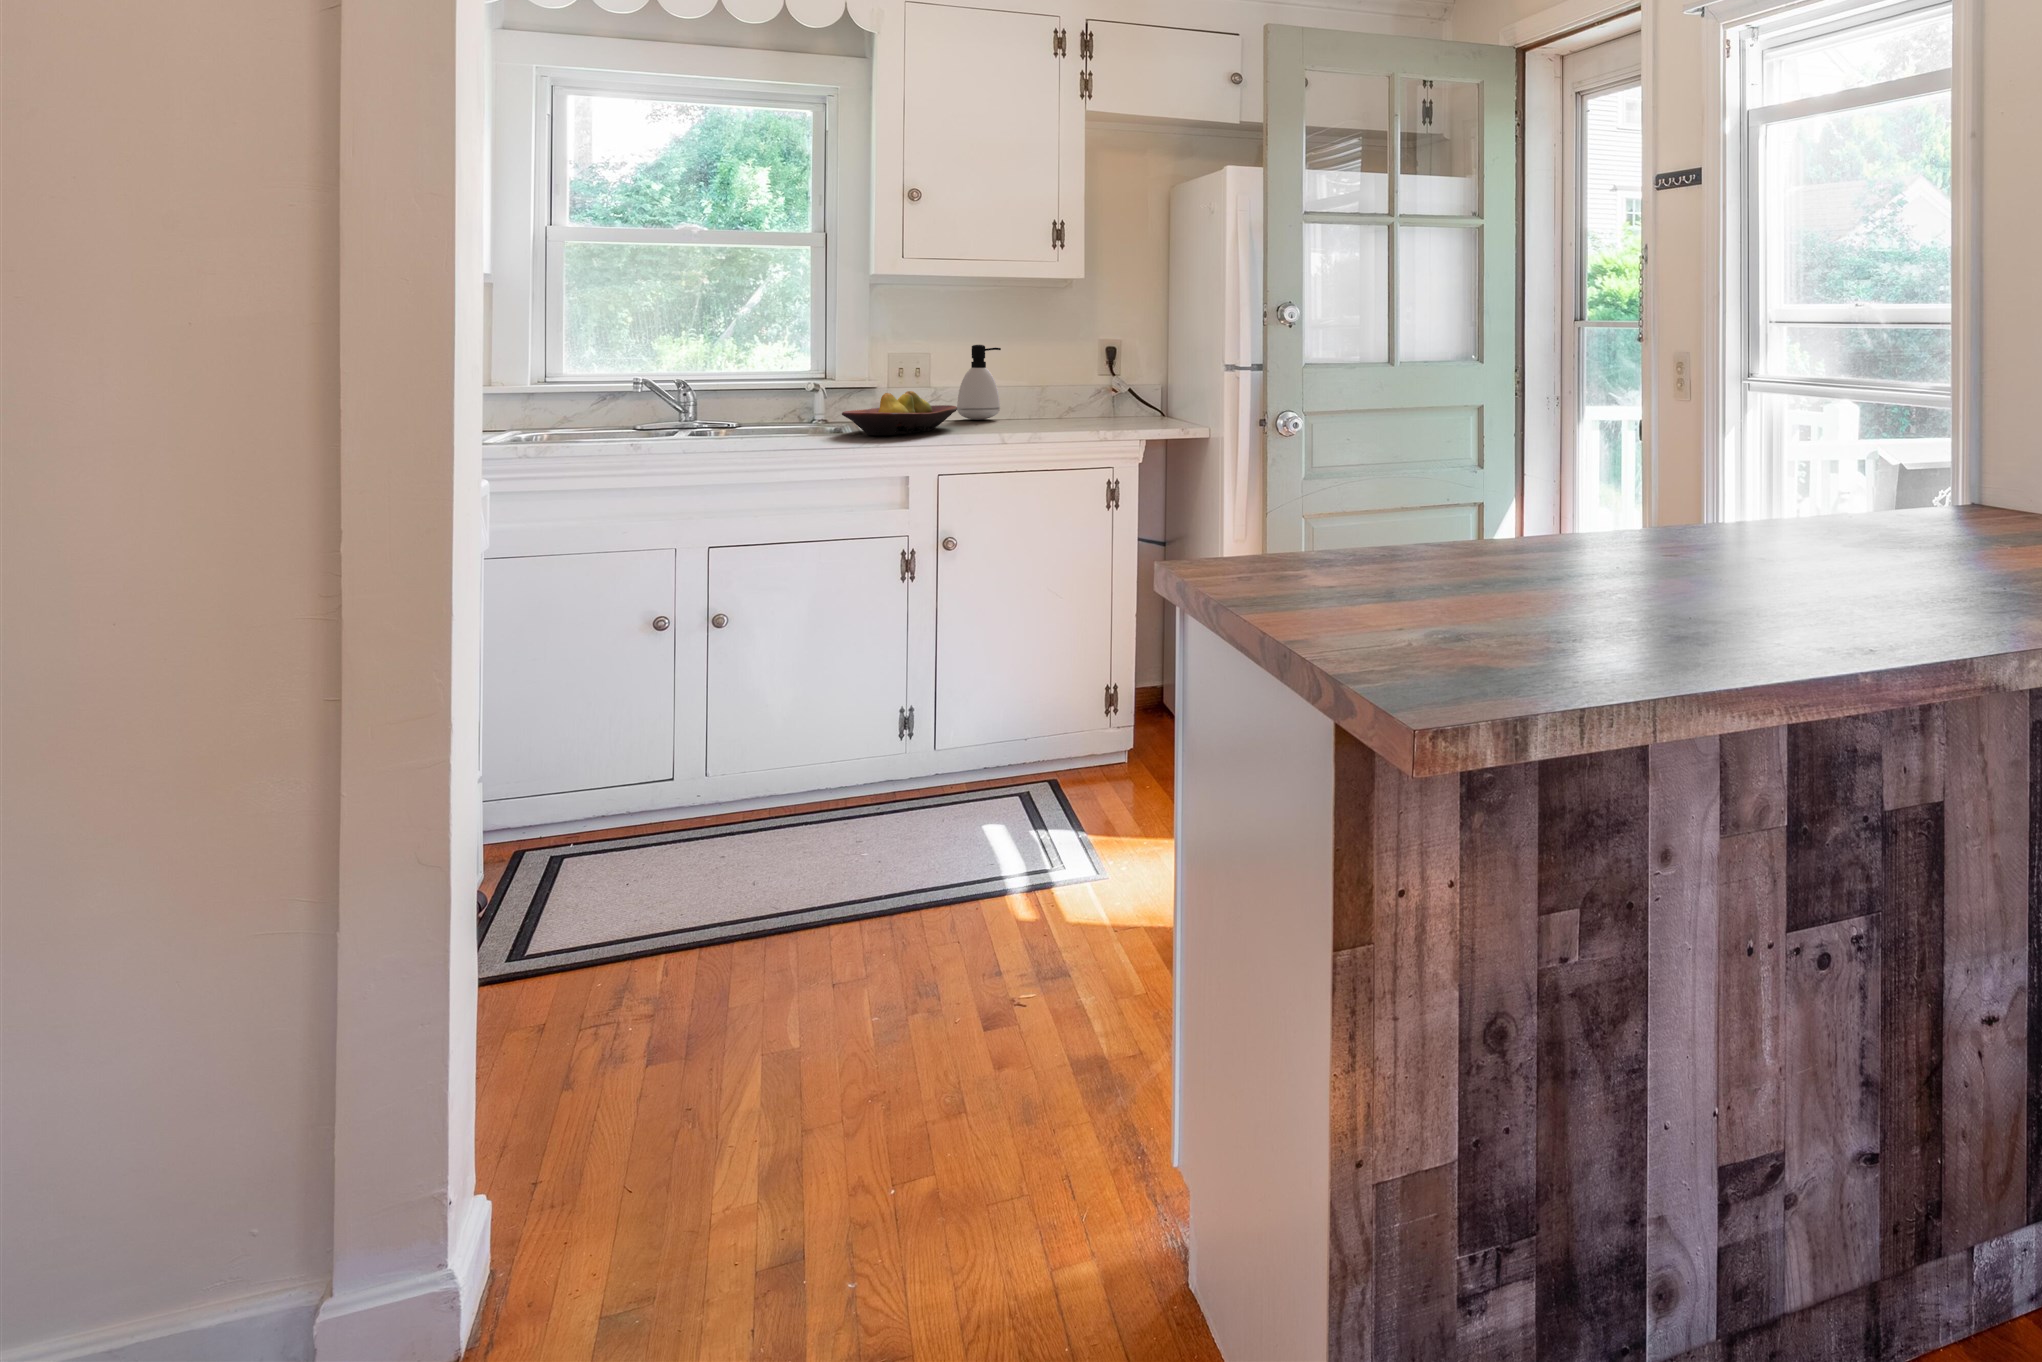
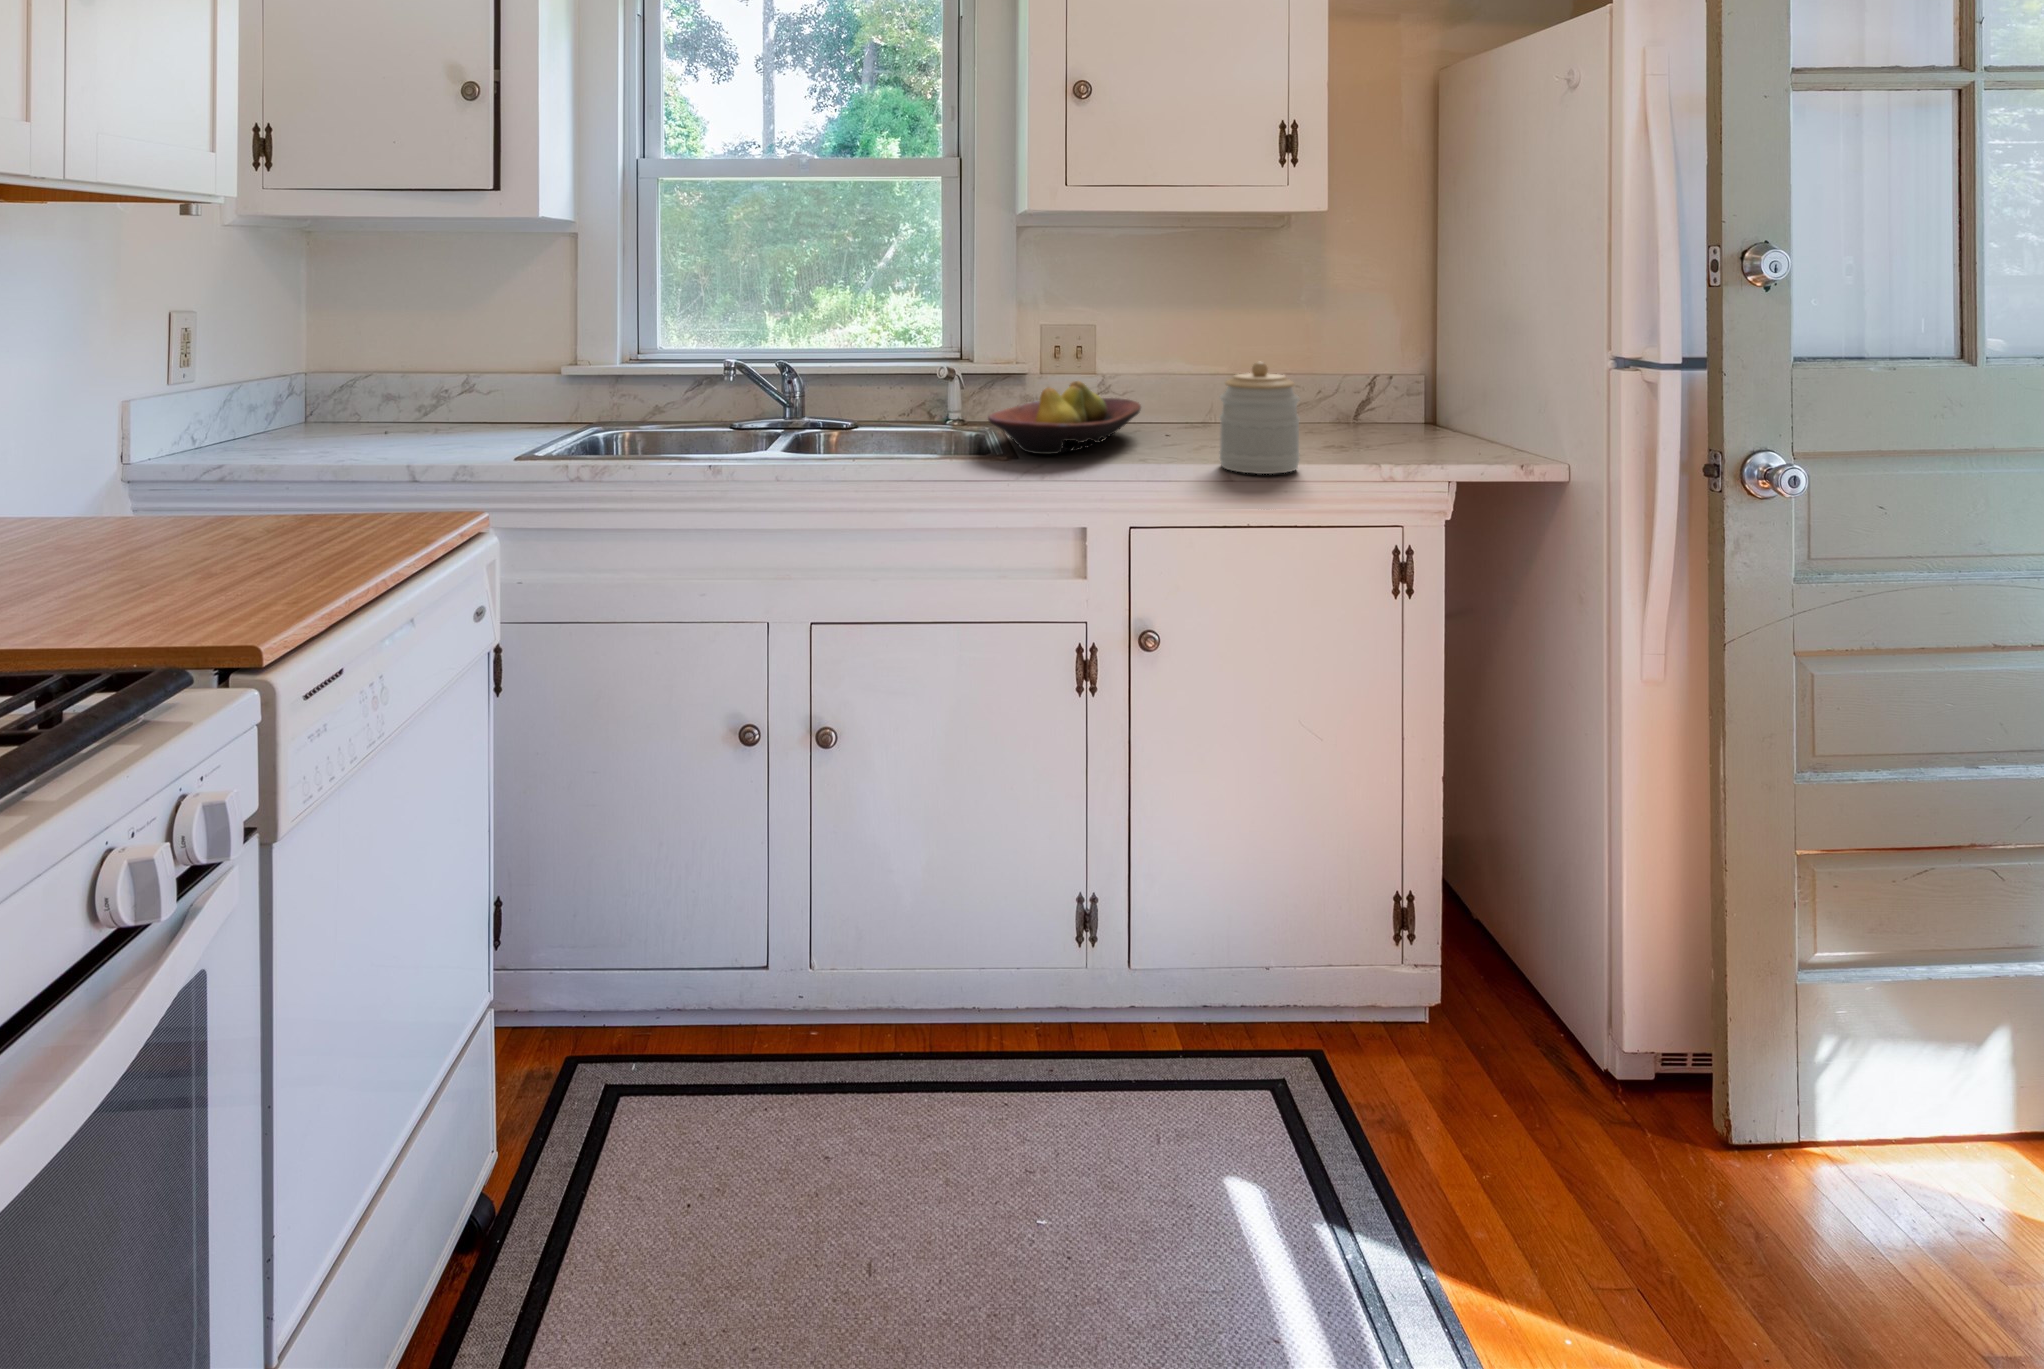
soap dispenser: present [957,345,1001,420] -> none [1131,308,1191,414]
jar: none [1001,372,1053,439] -> present [1220,362,1300,474]

